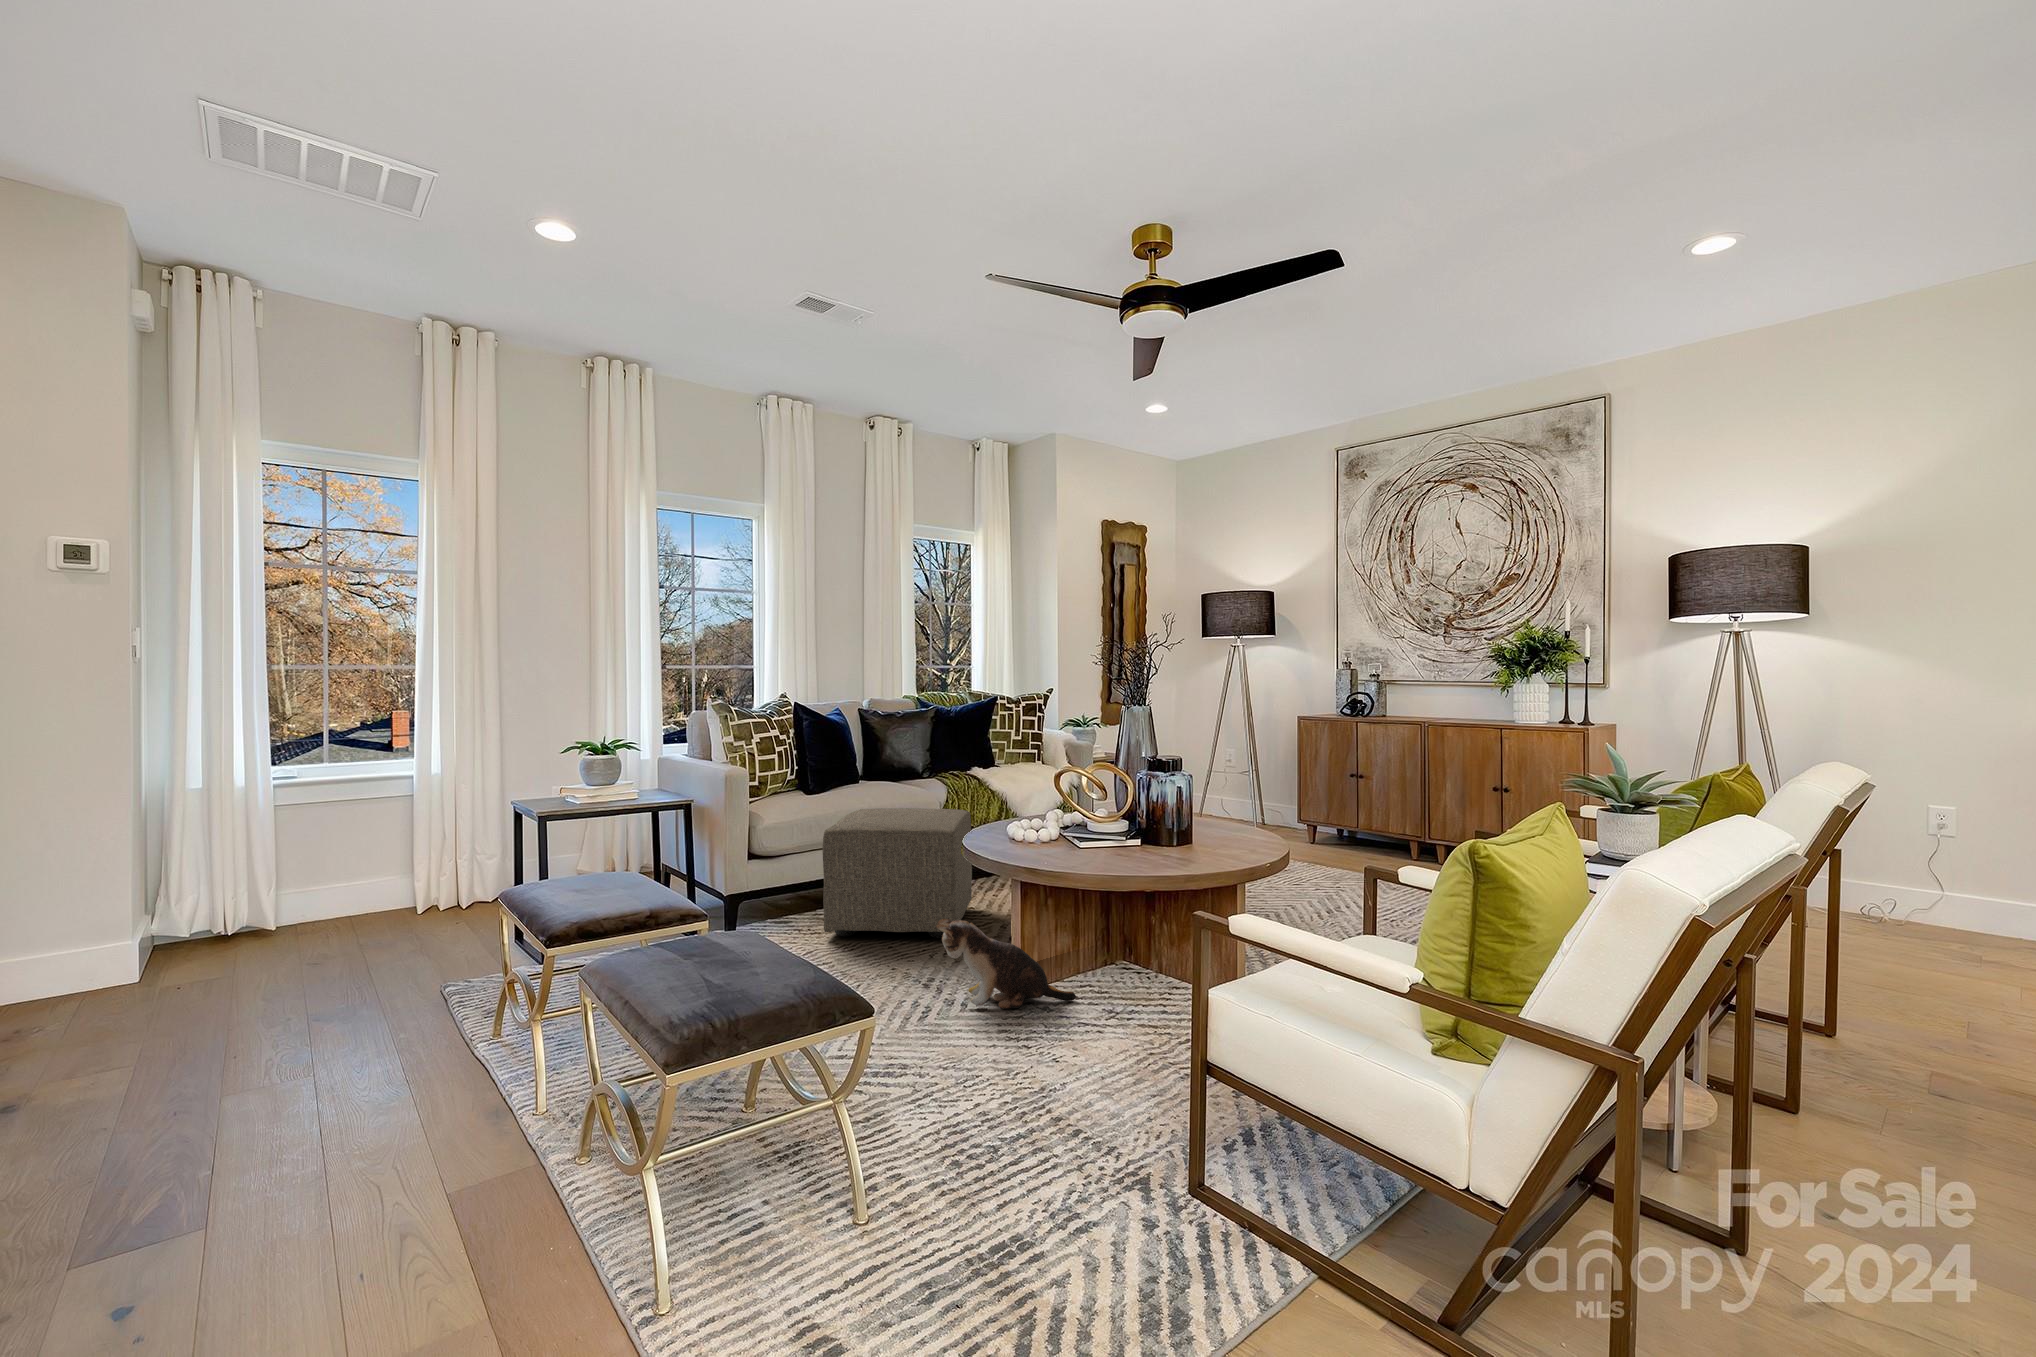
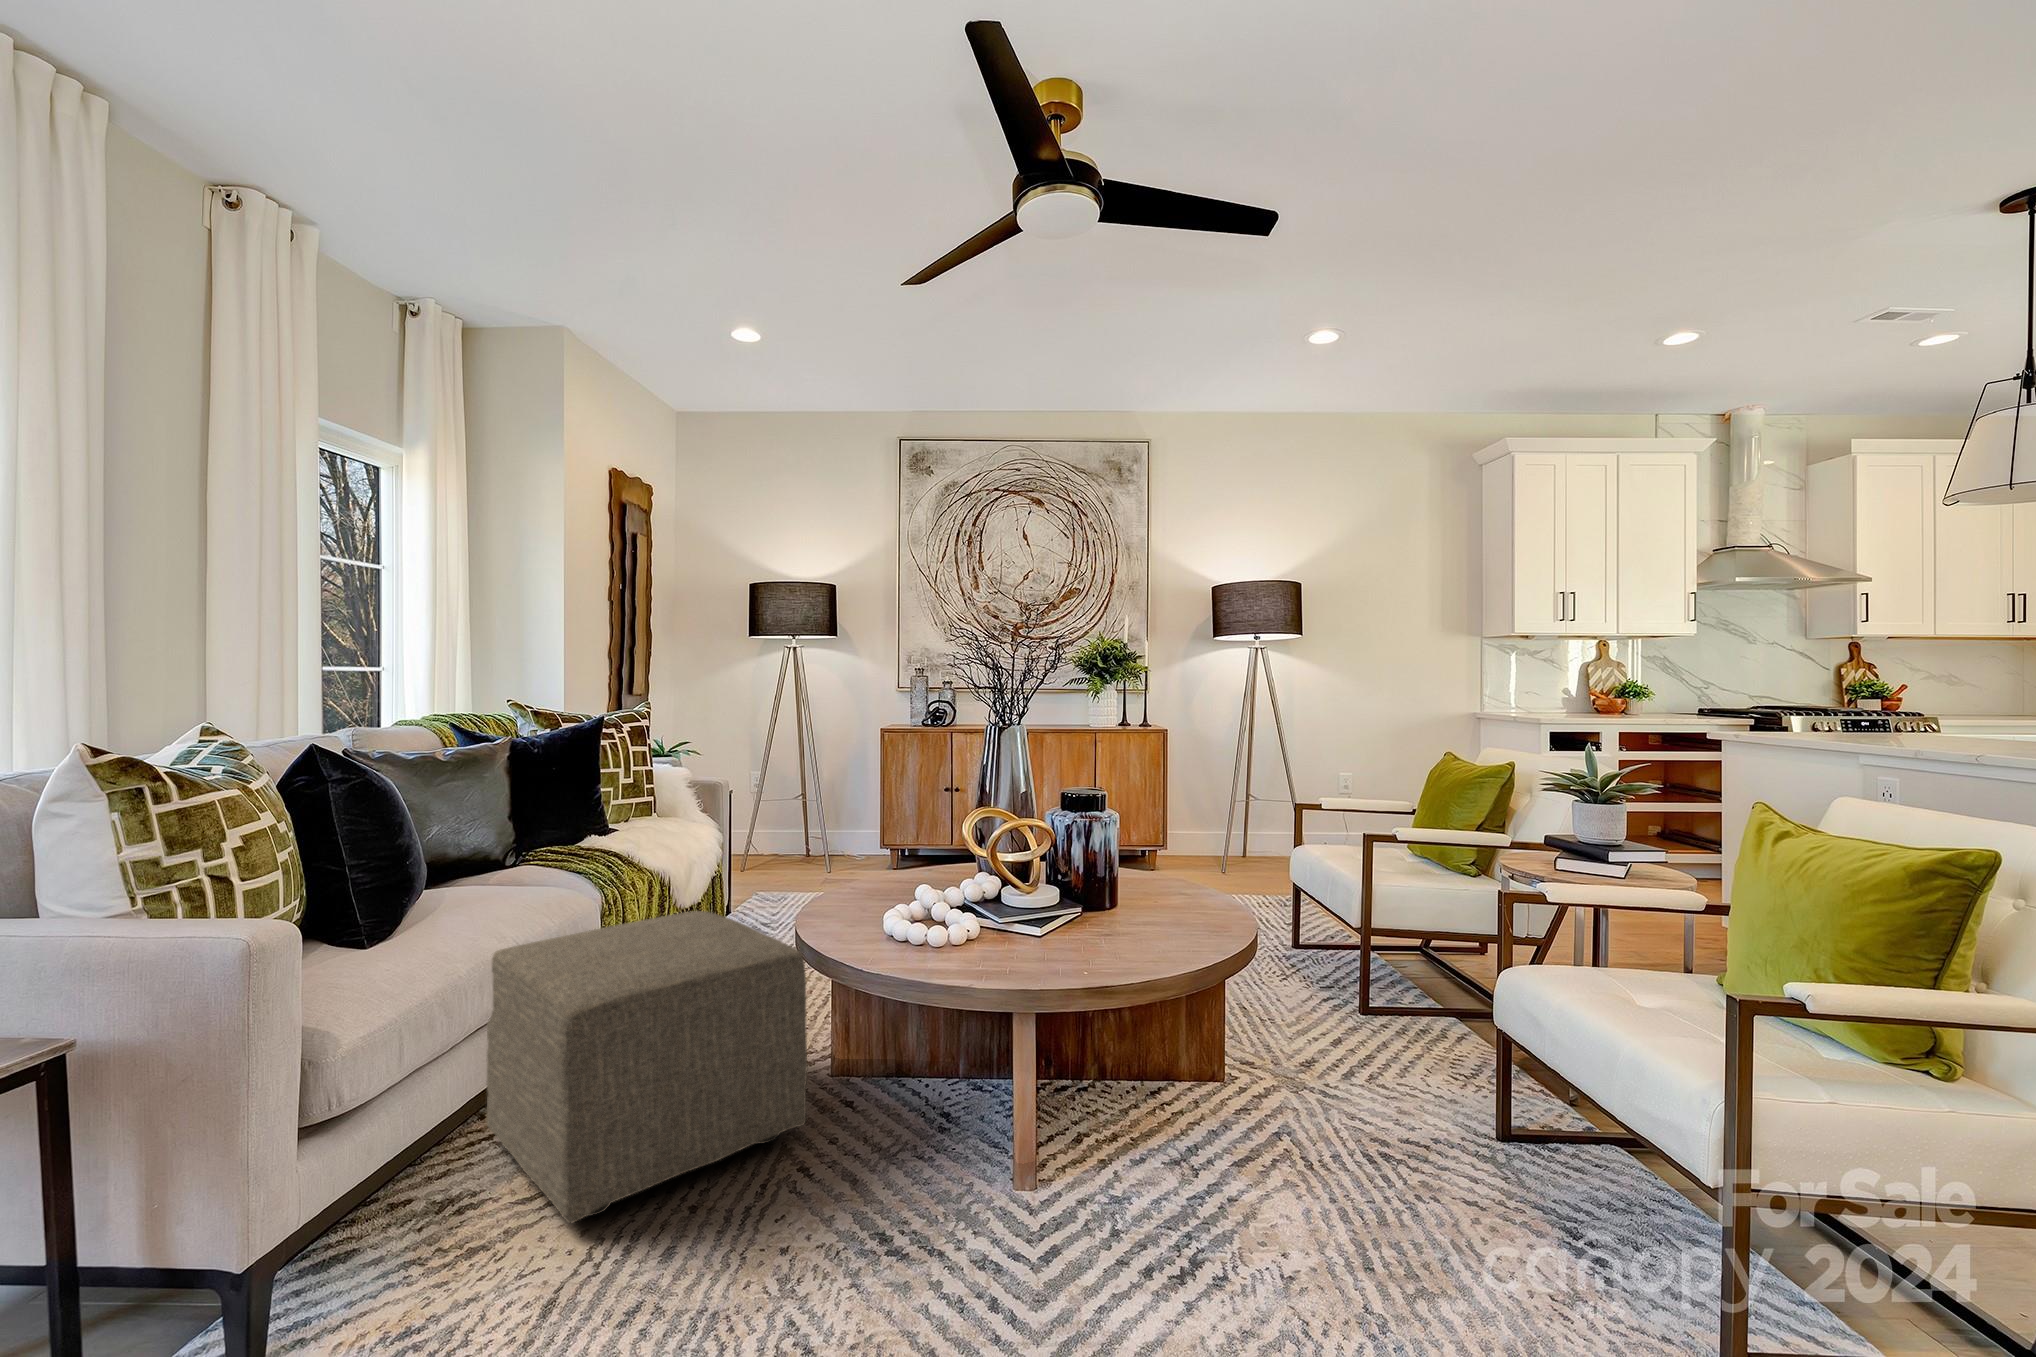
plush toy: present [936,919,1076,1009] -> none [993,1097,1143,1231]

